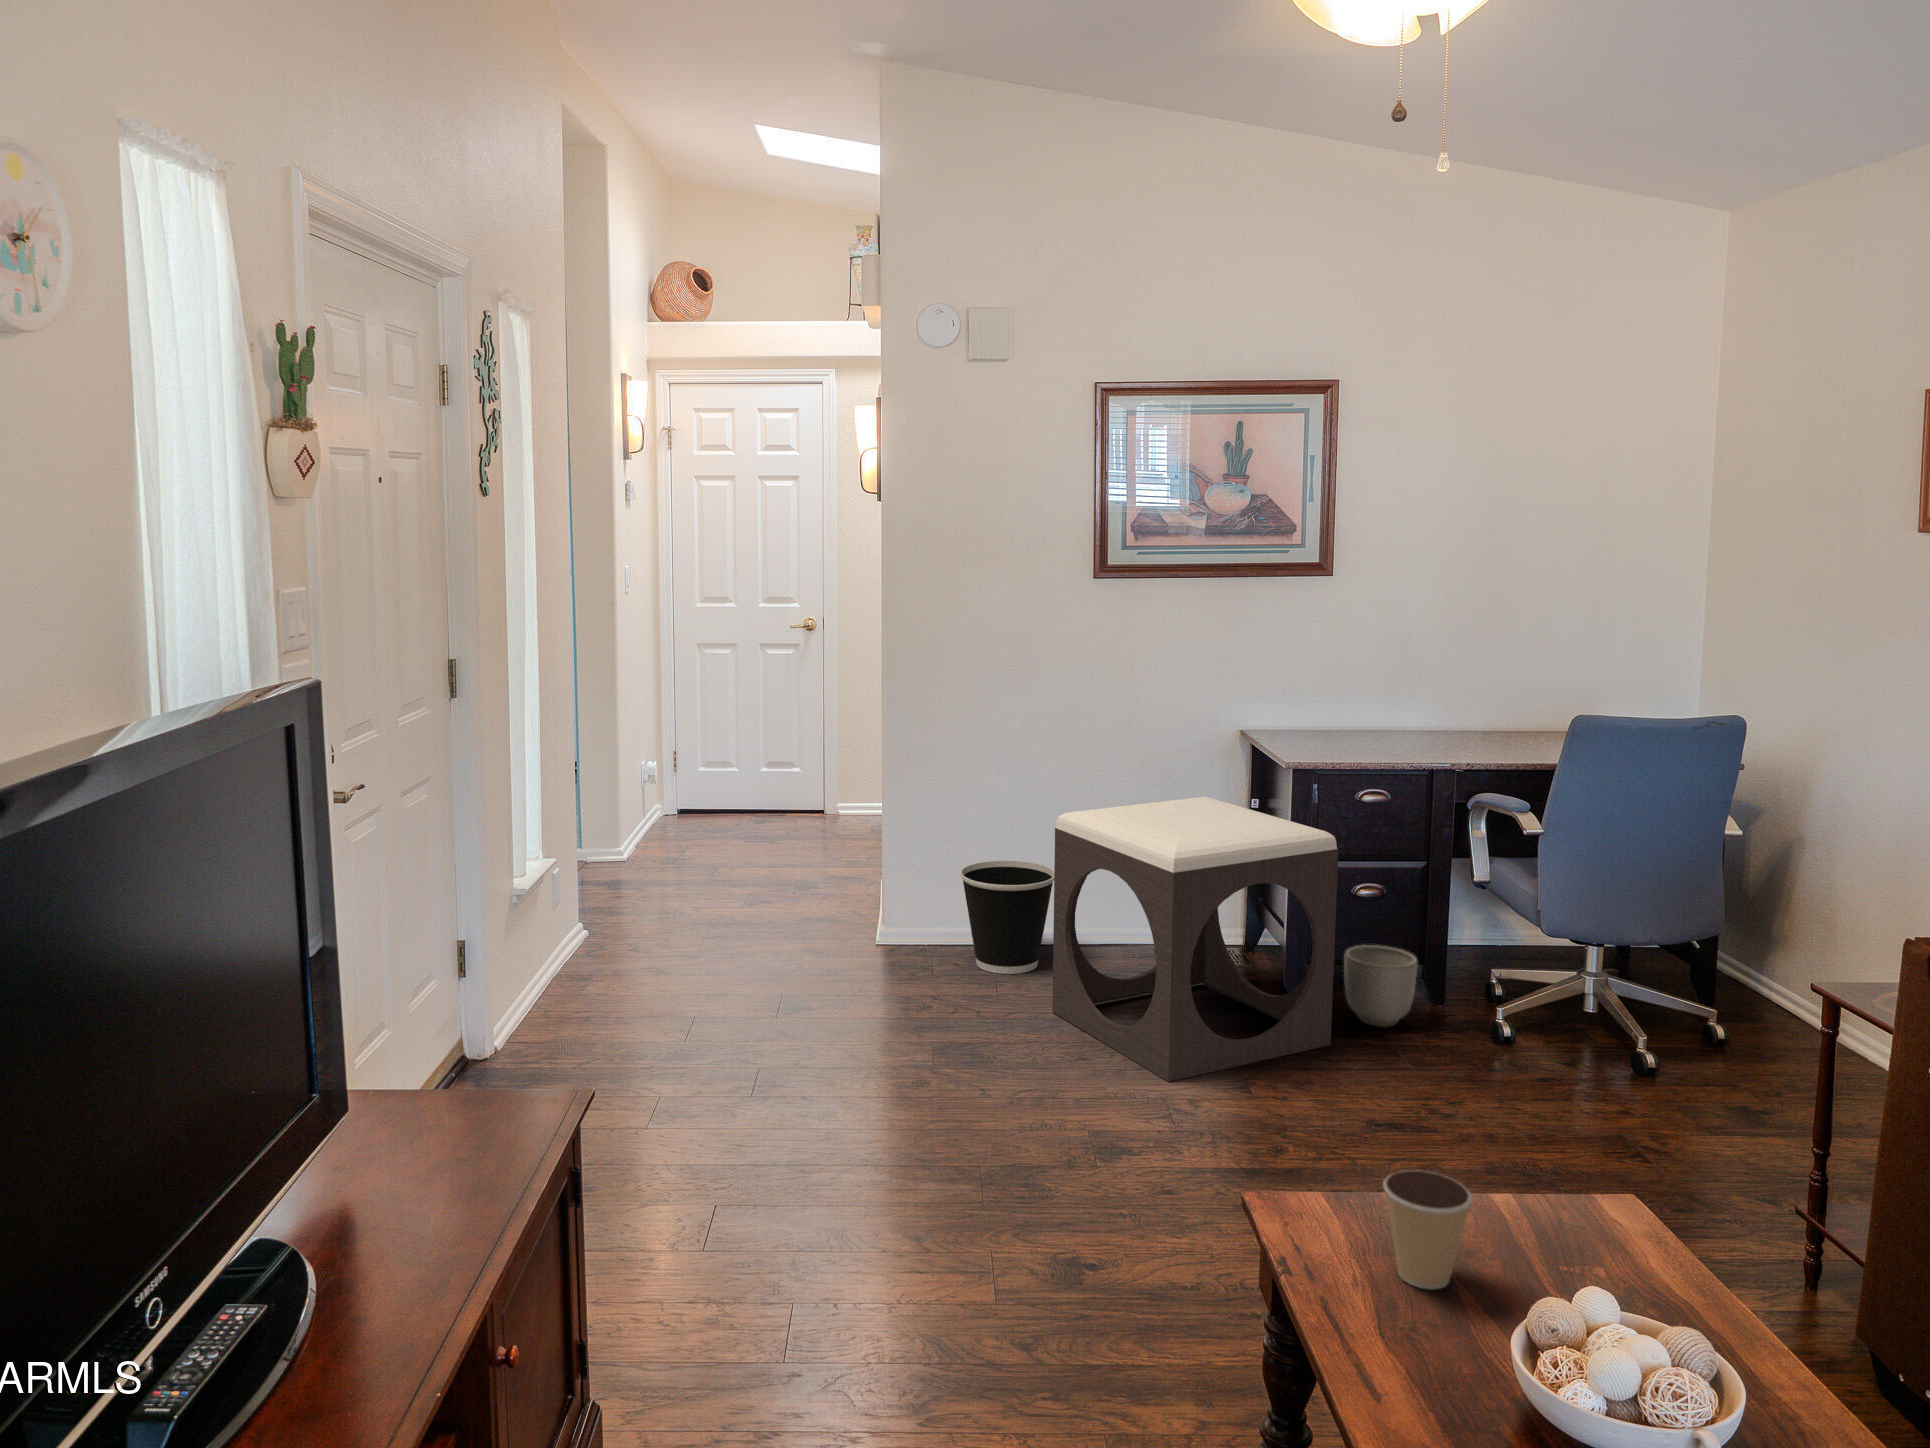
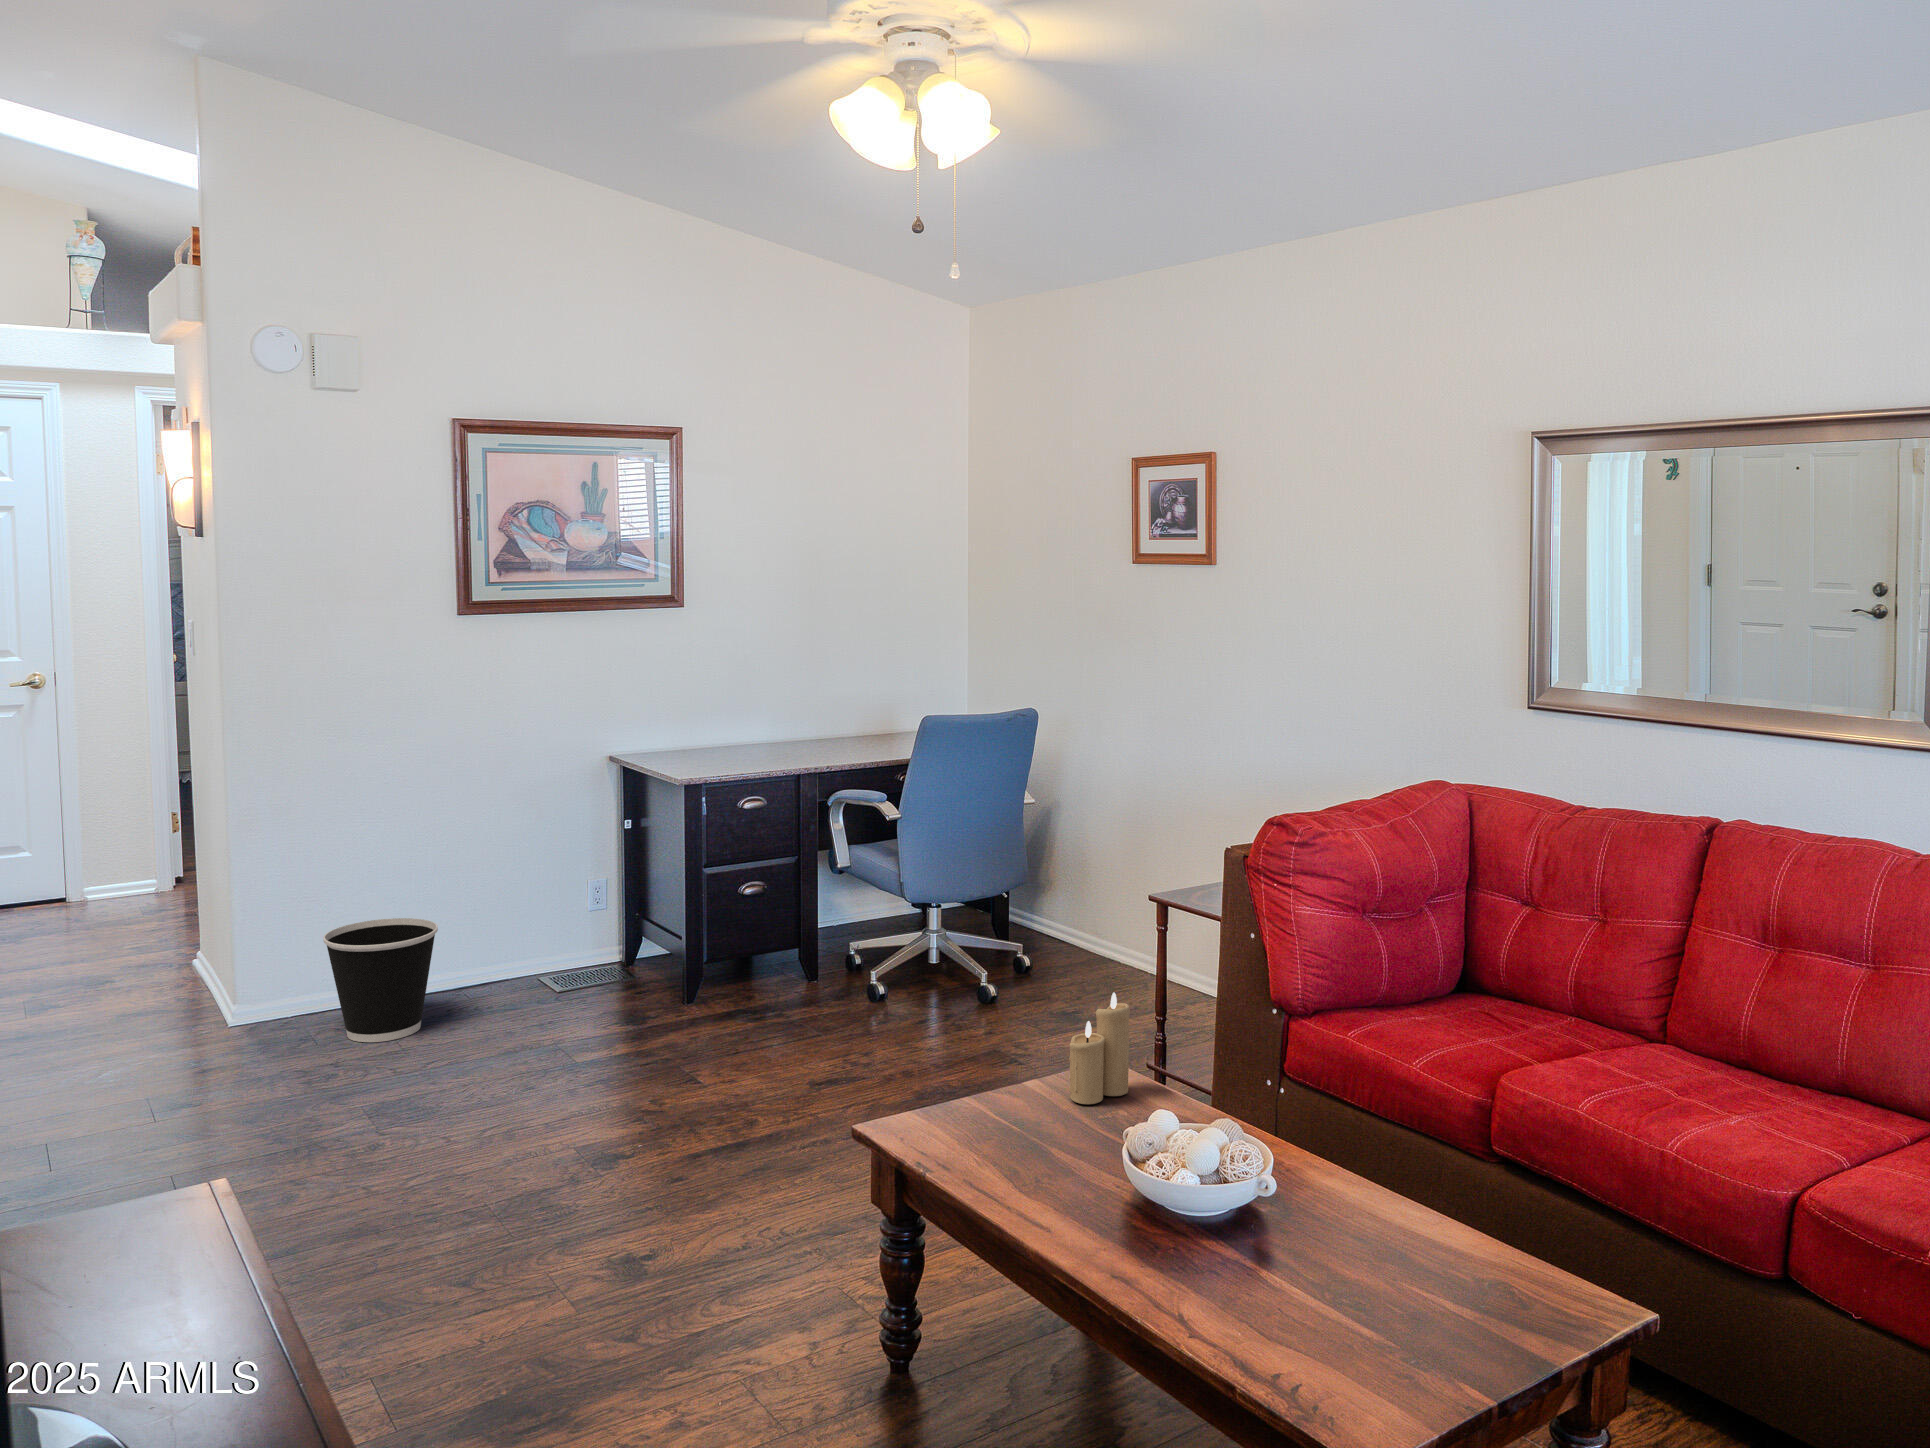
footstool: present [1052,797,1338,1082] -> none [459,823,745,1099]
planter: present [1344,945,1418,1027] -> none [742,938,805,1010]
candle: none [1541,1117,1642,1253] -> present [1069,993,1130,1104]
coffee cup: present [1383,1170,1472,1289] -> none [984,1065,1051,1157]

